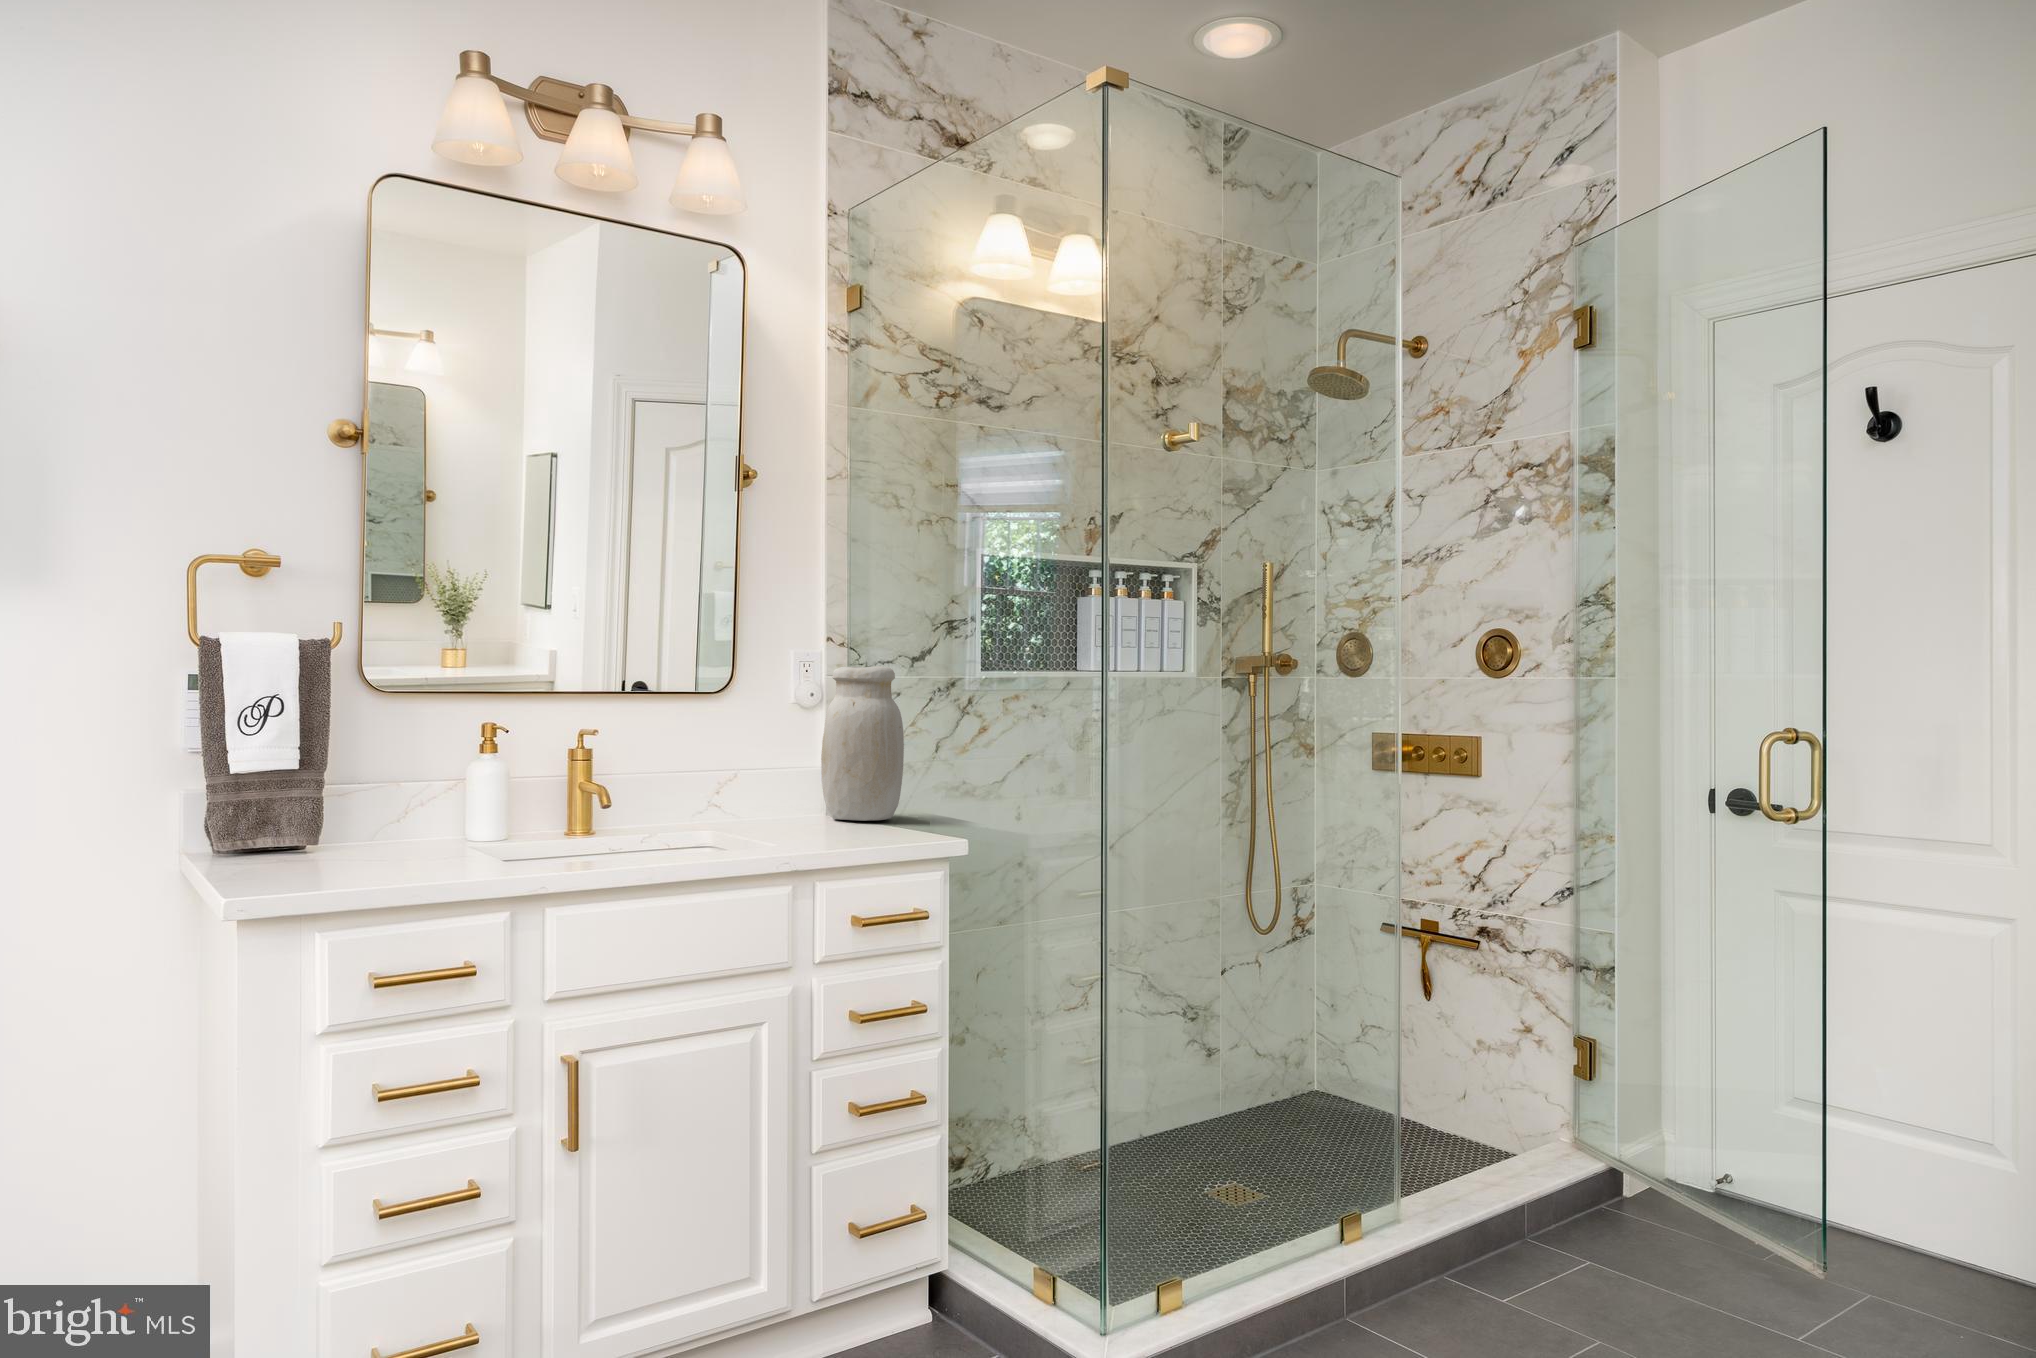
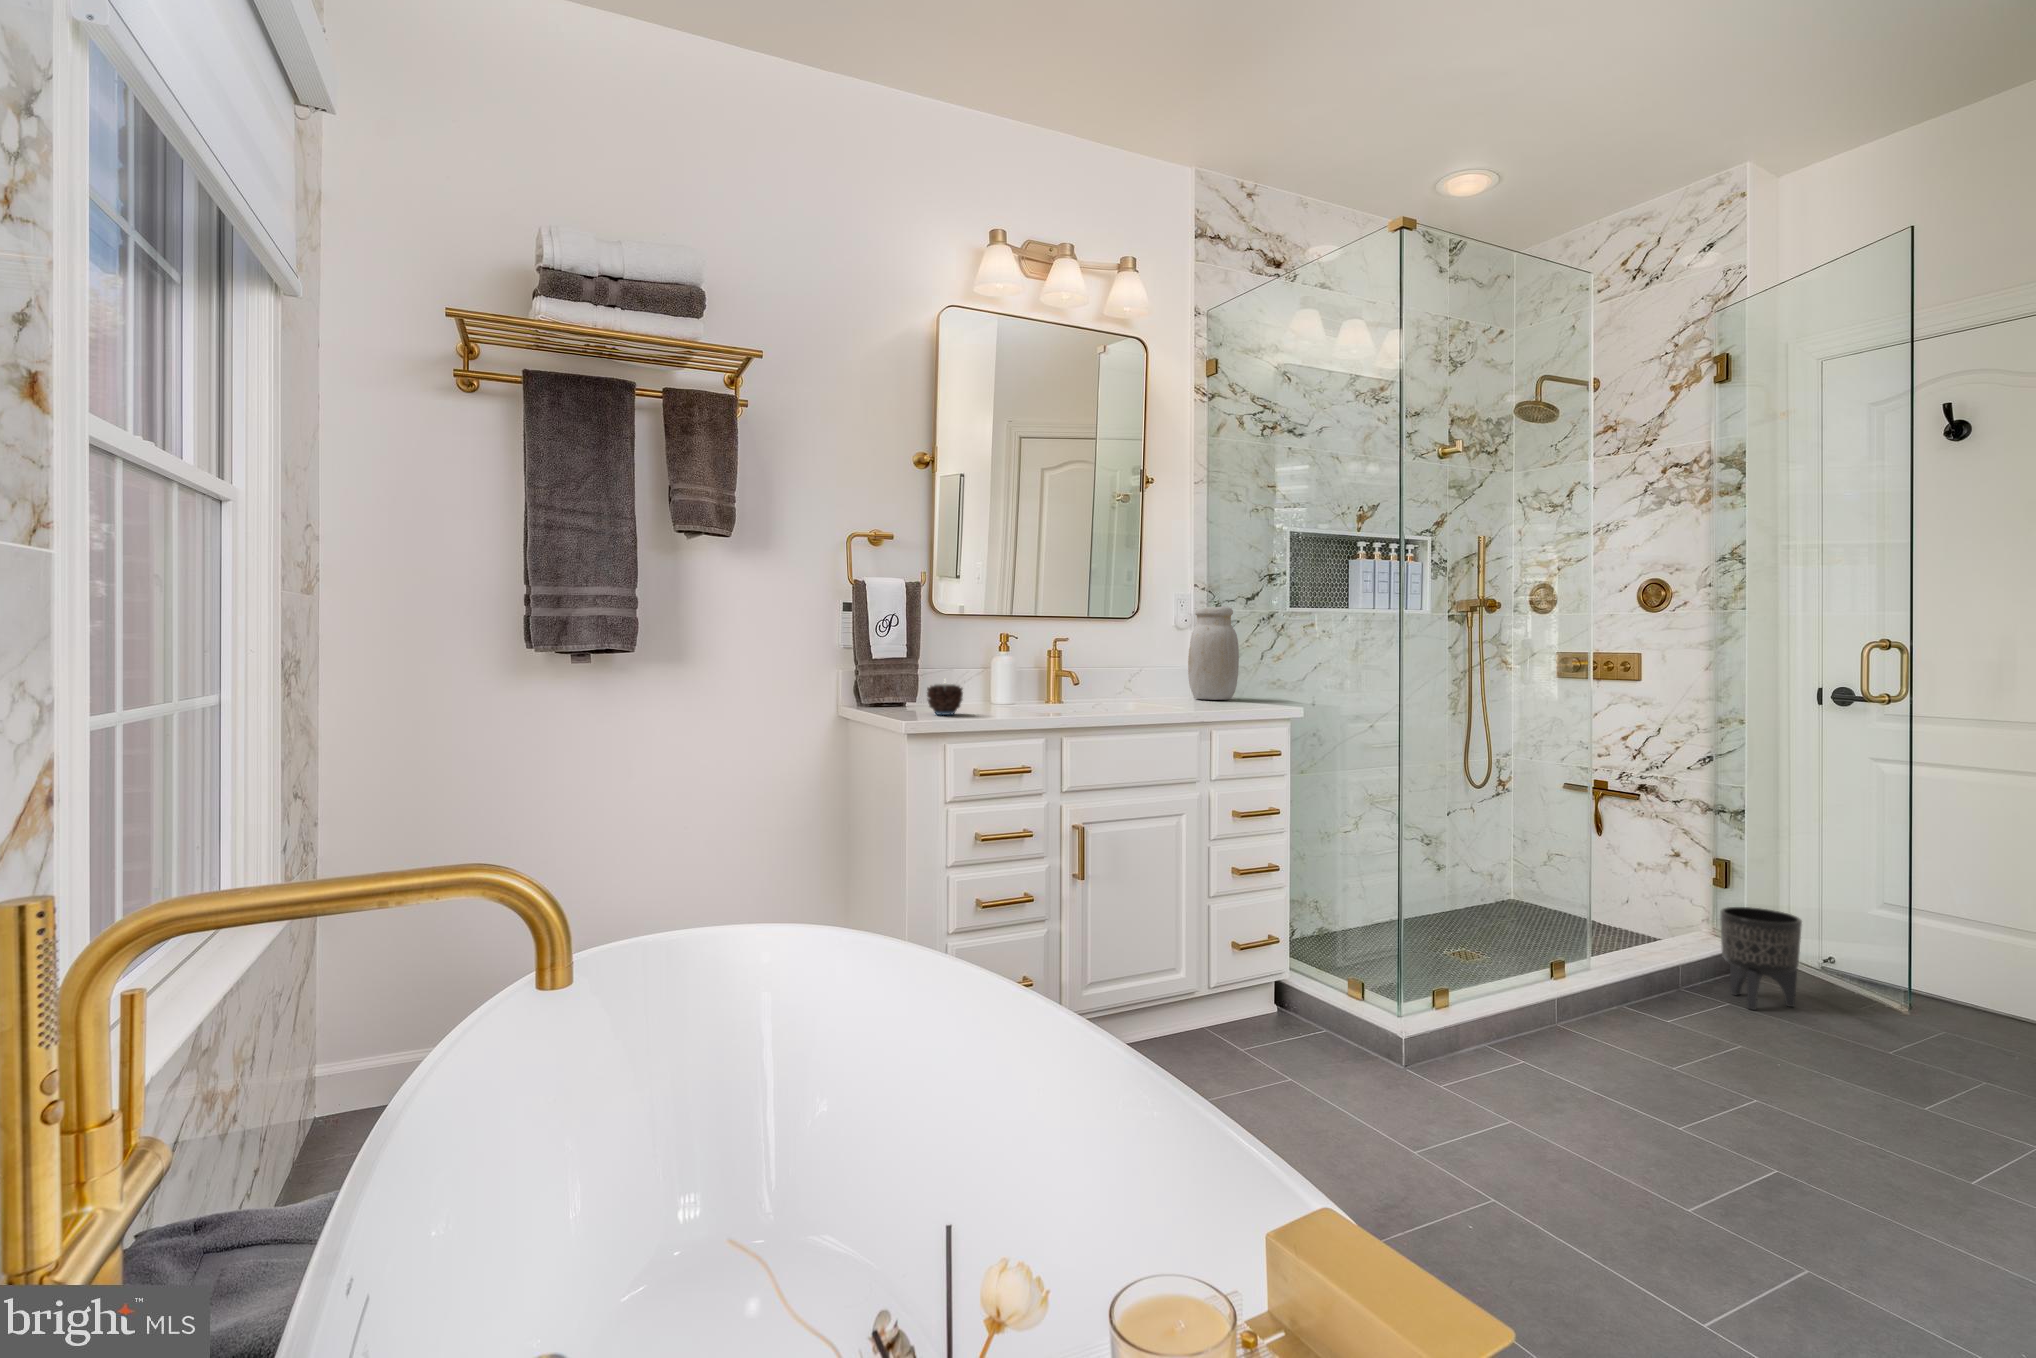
candle: none [330,809,402,878] -> present [927,684,963,715]
planter: none [1589,1110,1691,1265] -> present [1720,907,1802,1010]

